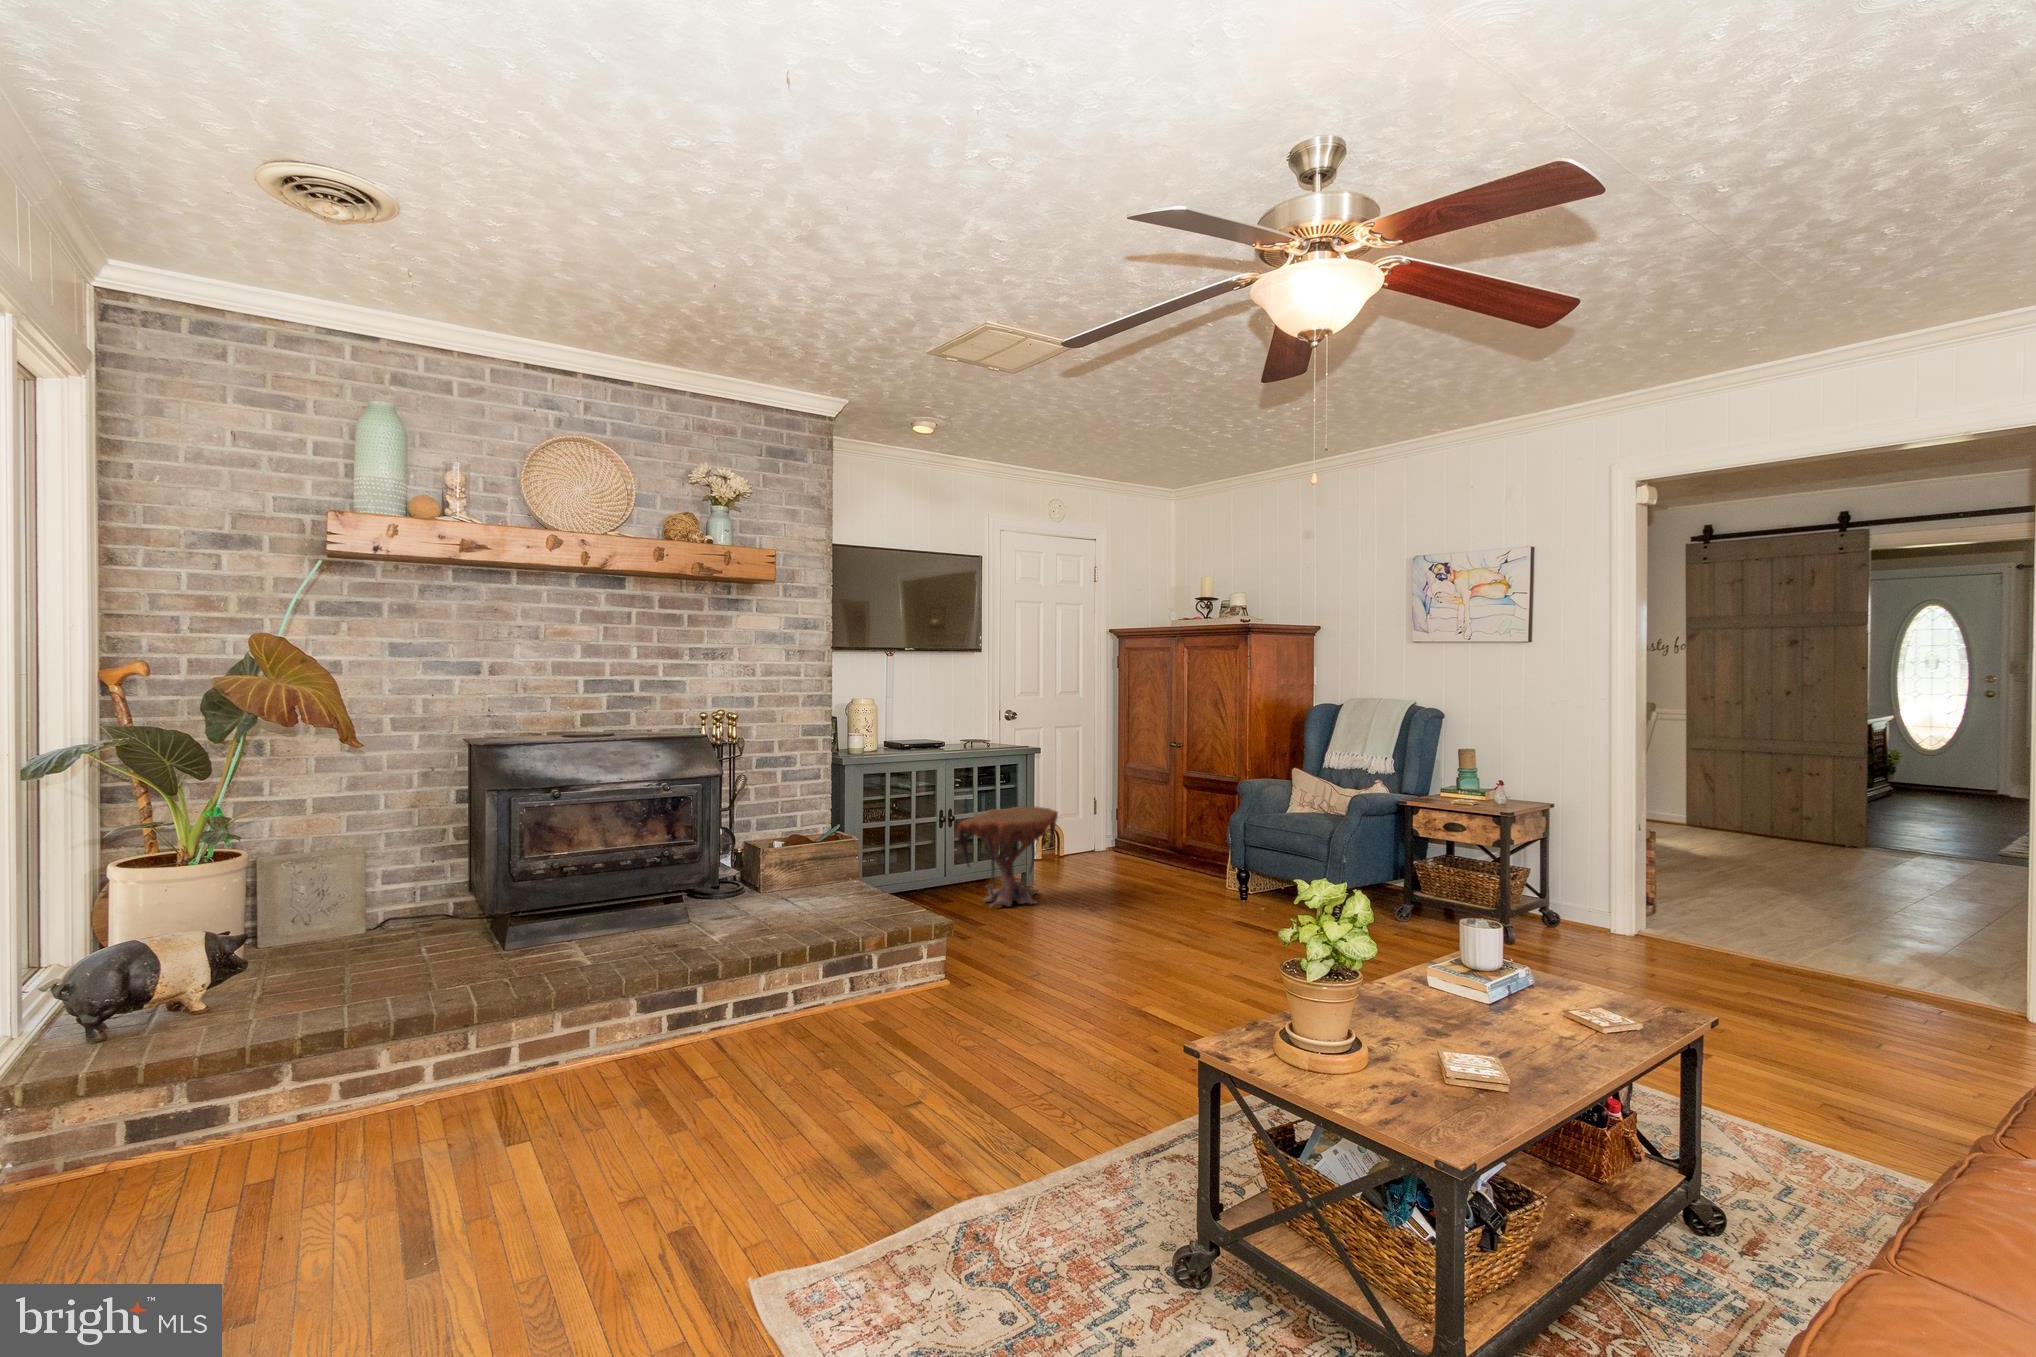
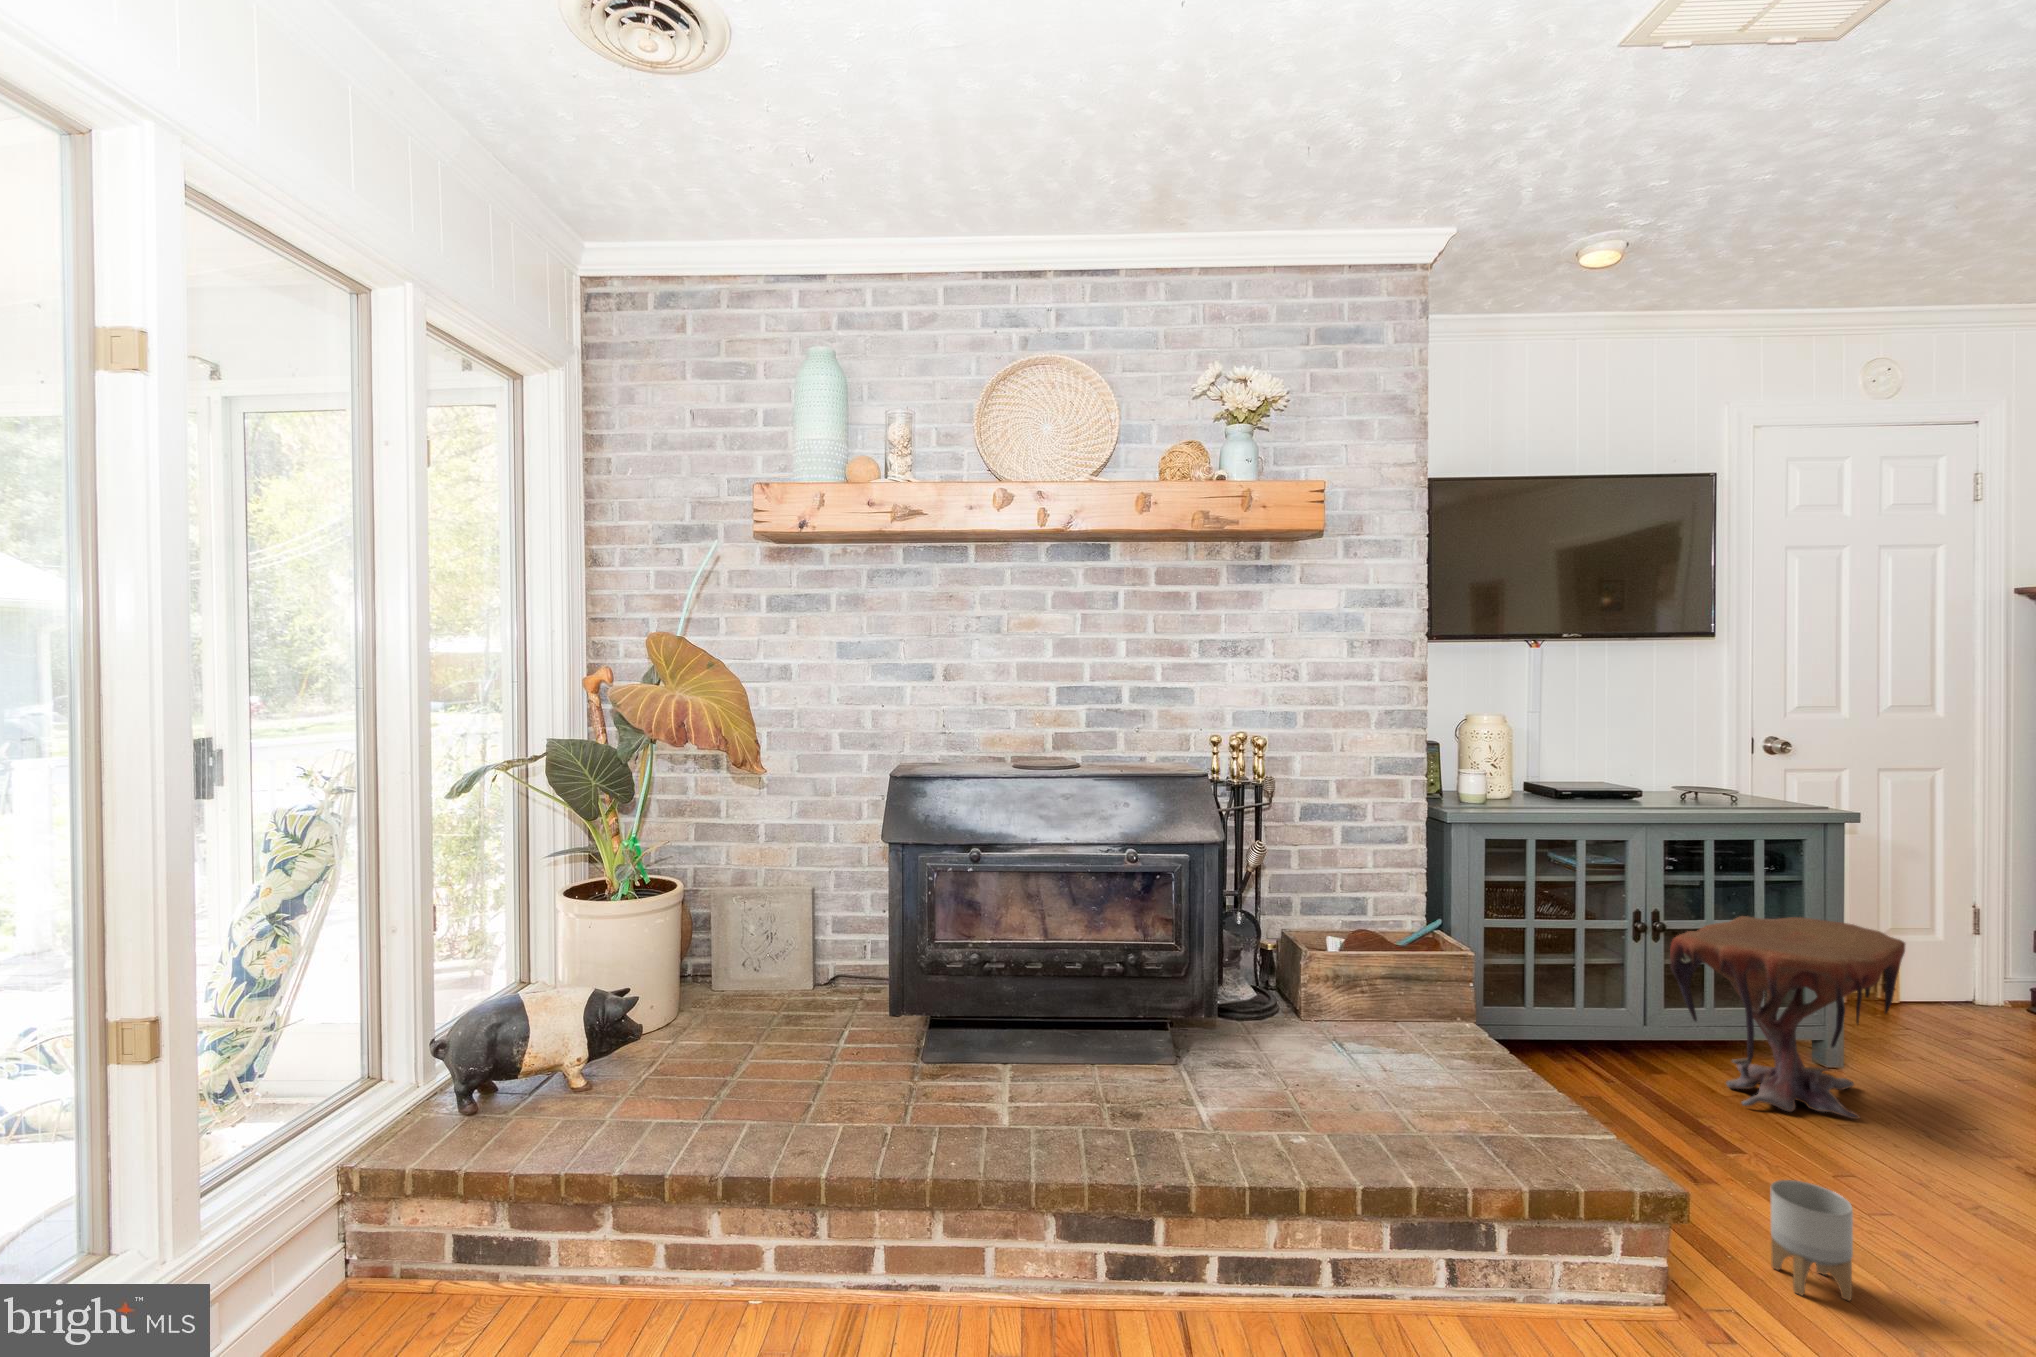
planter: none [994,916,1024,966] -> present [1771,1180,1853,1301]

